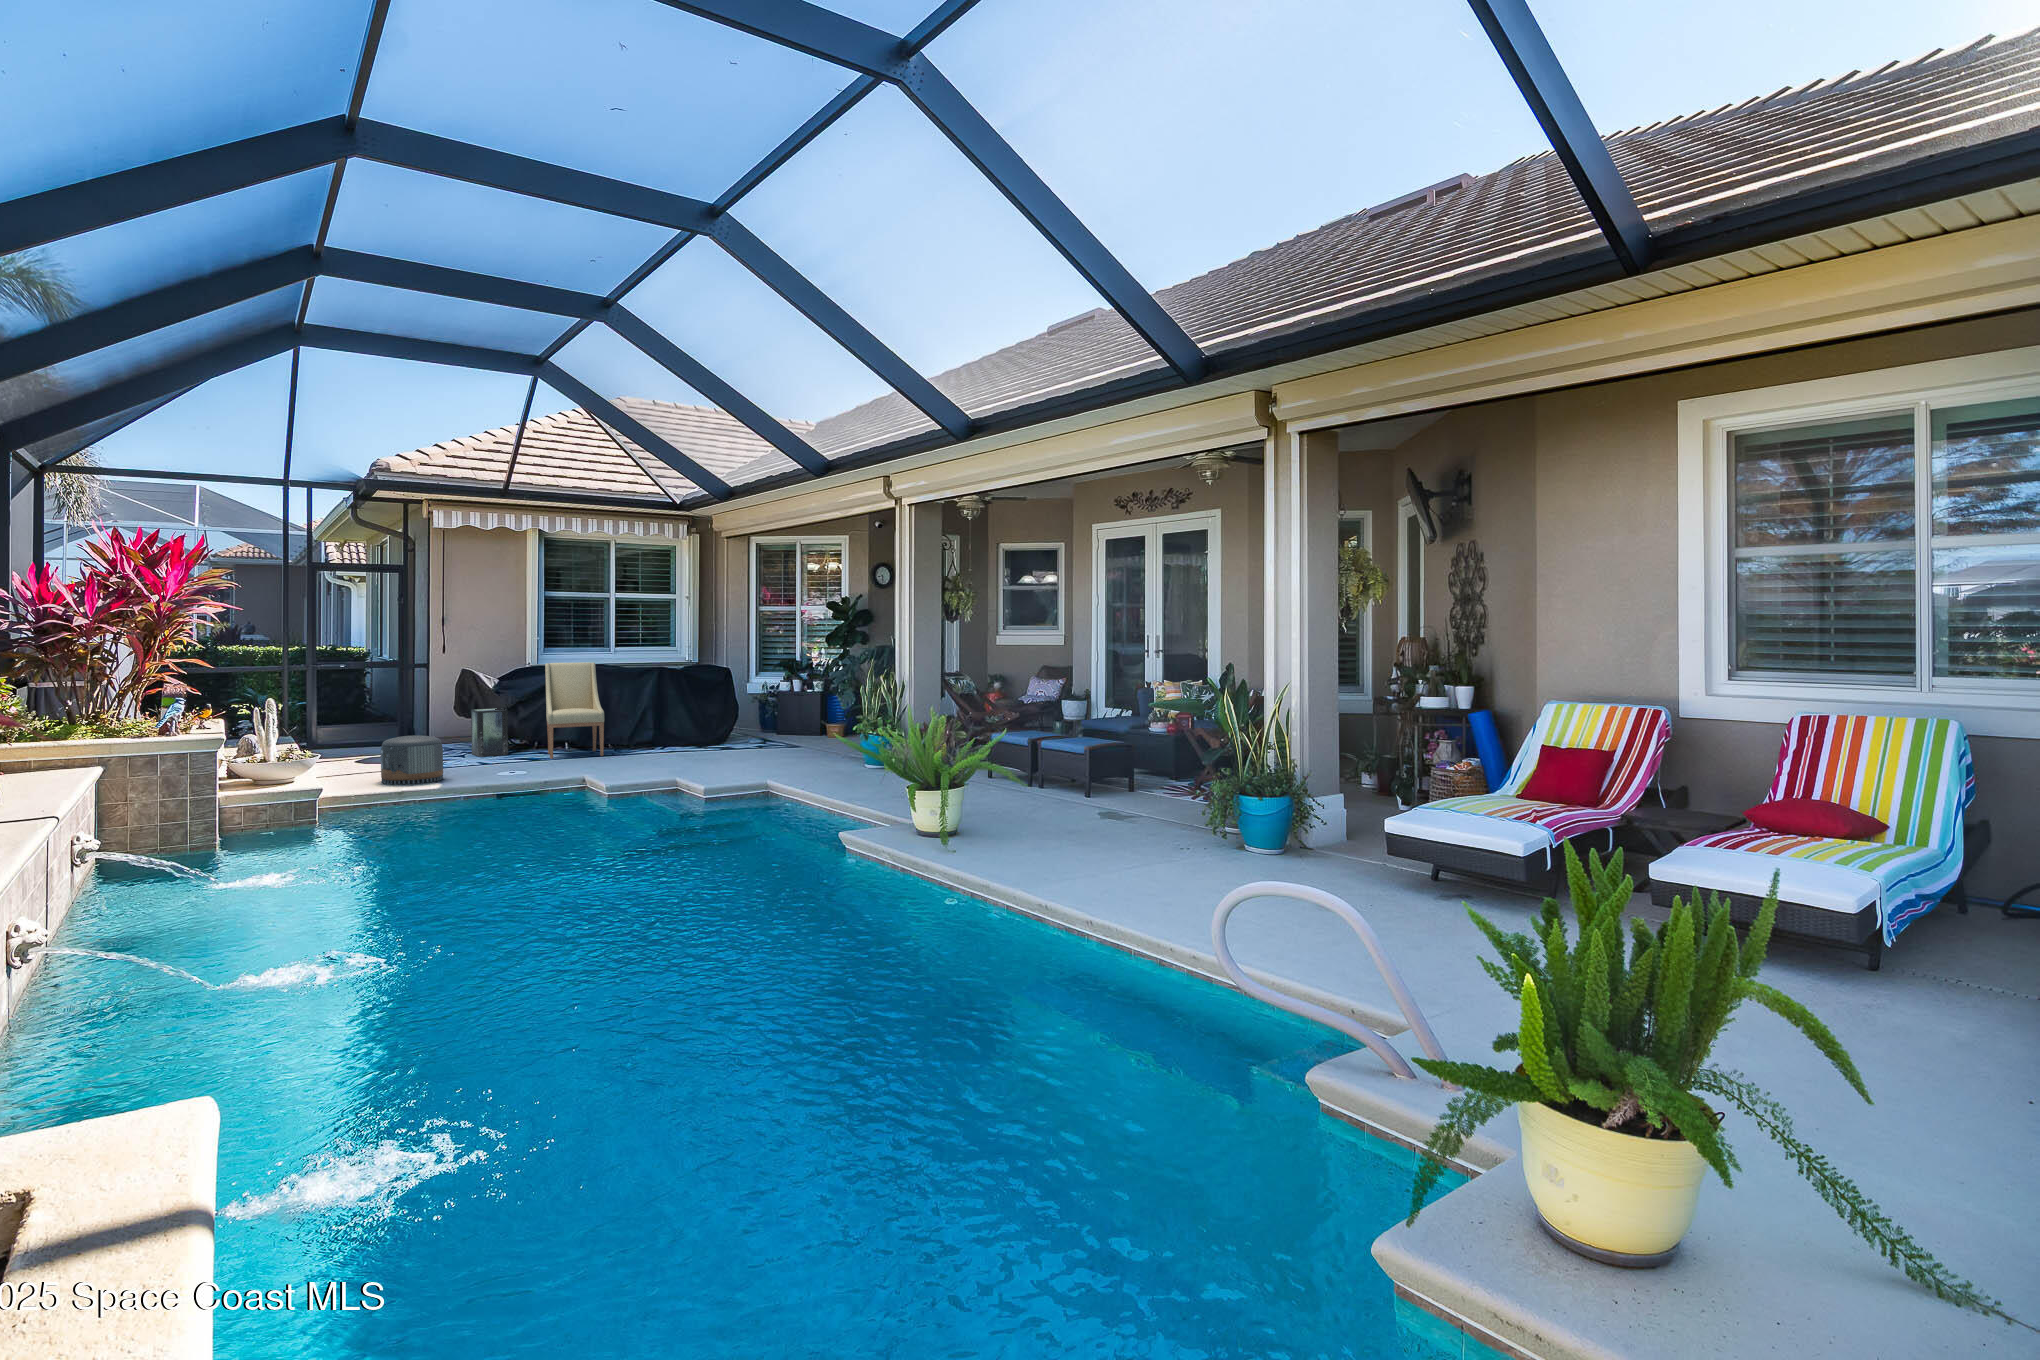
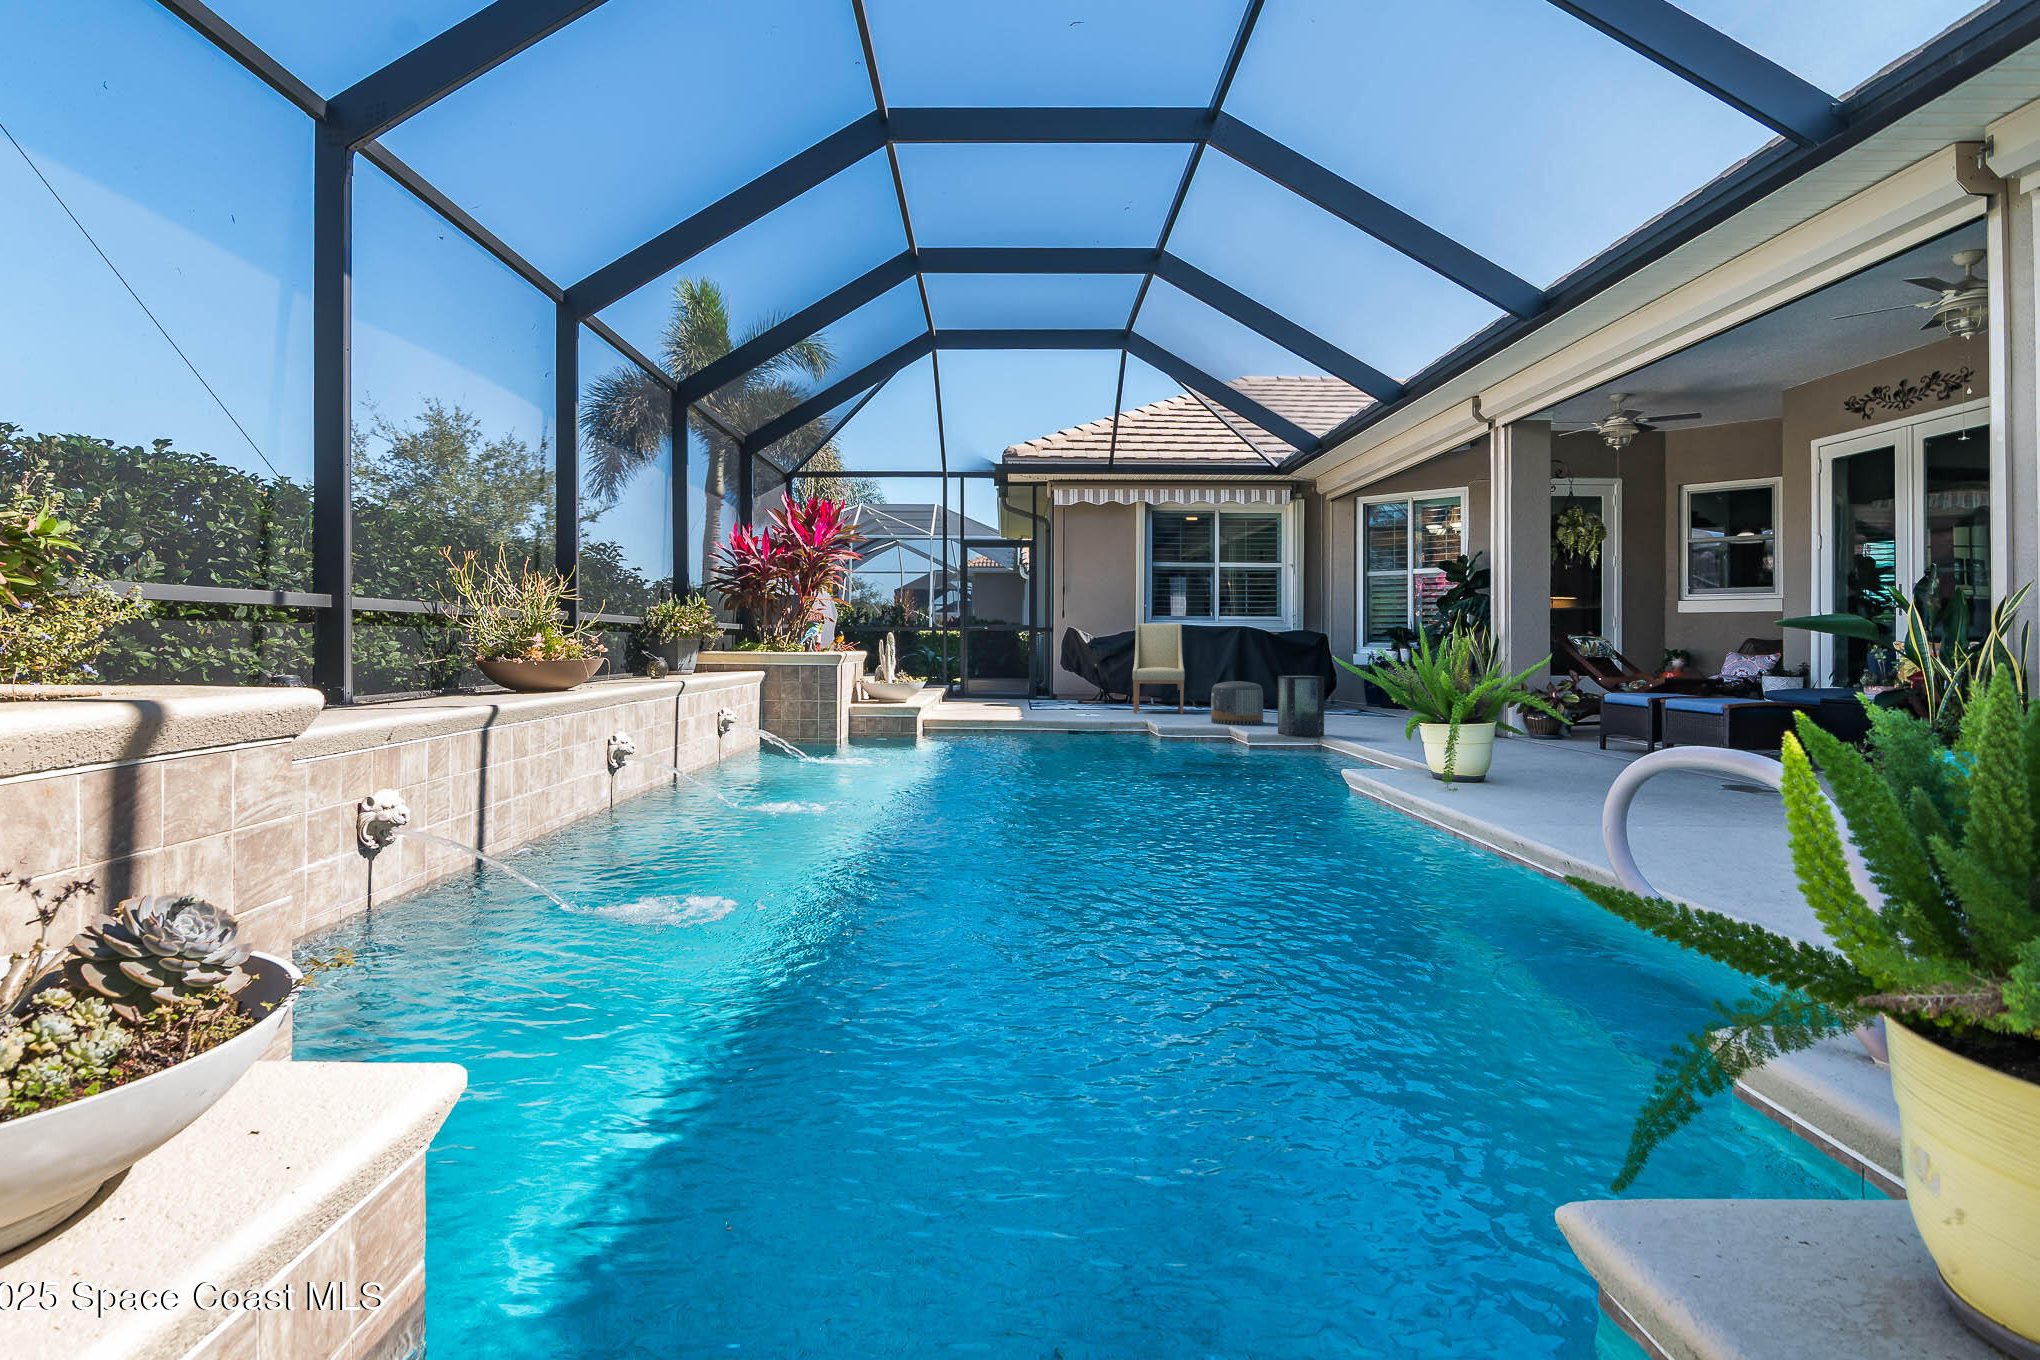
storage box: present [471,708,508,757] -> present [1278,676,1324,736]
pouf: present [381,735,443,784] -> present [1211,681,1263,725]

